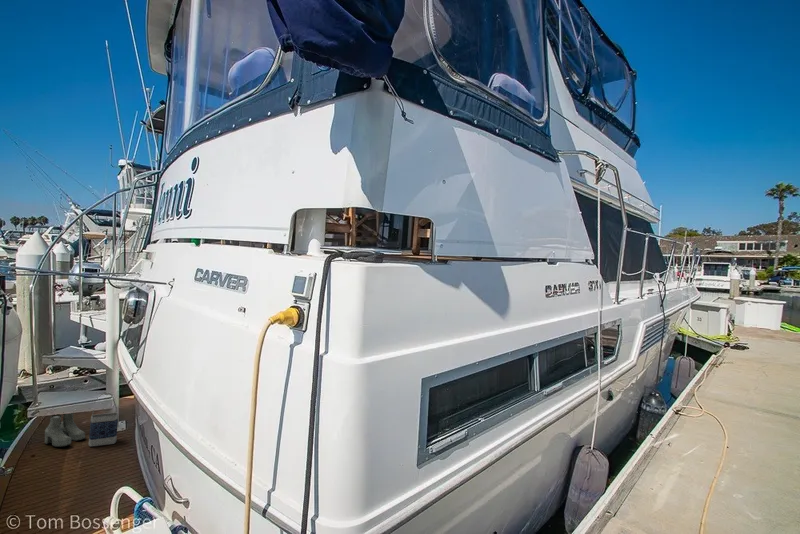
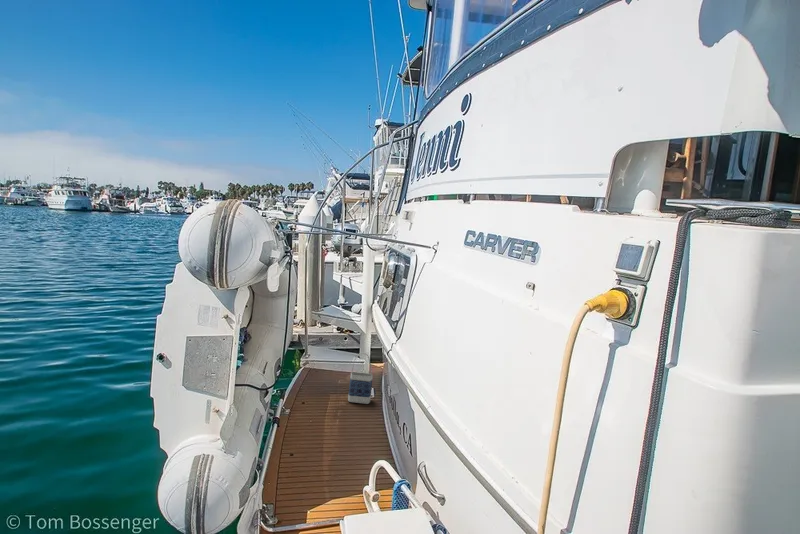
boots: present [45,413,85,447] -> none [315,363,345,396]

